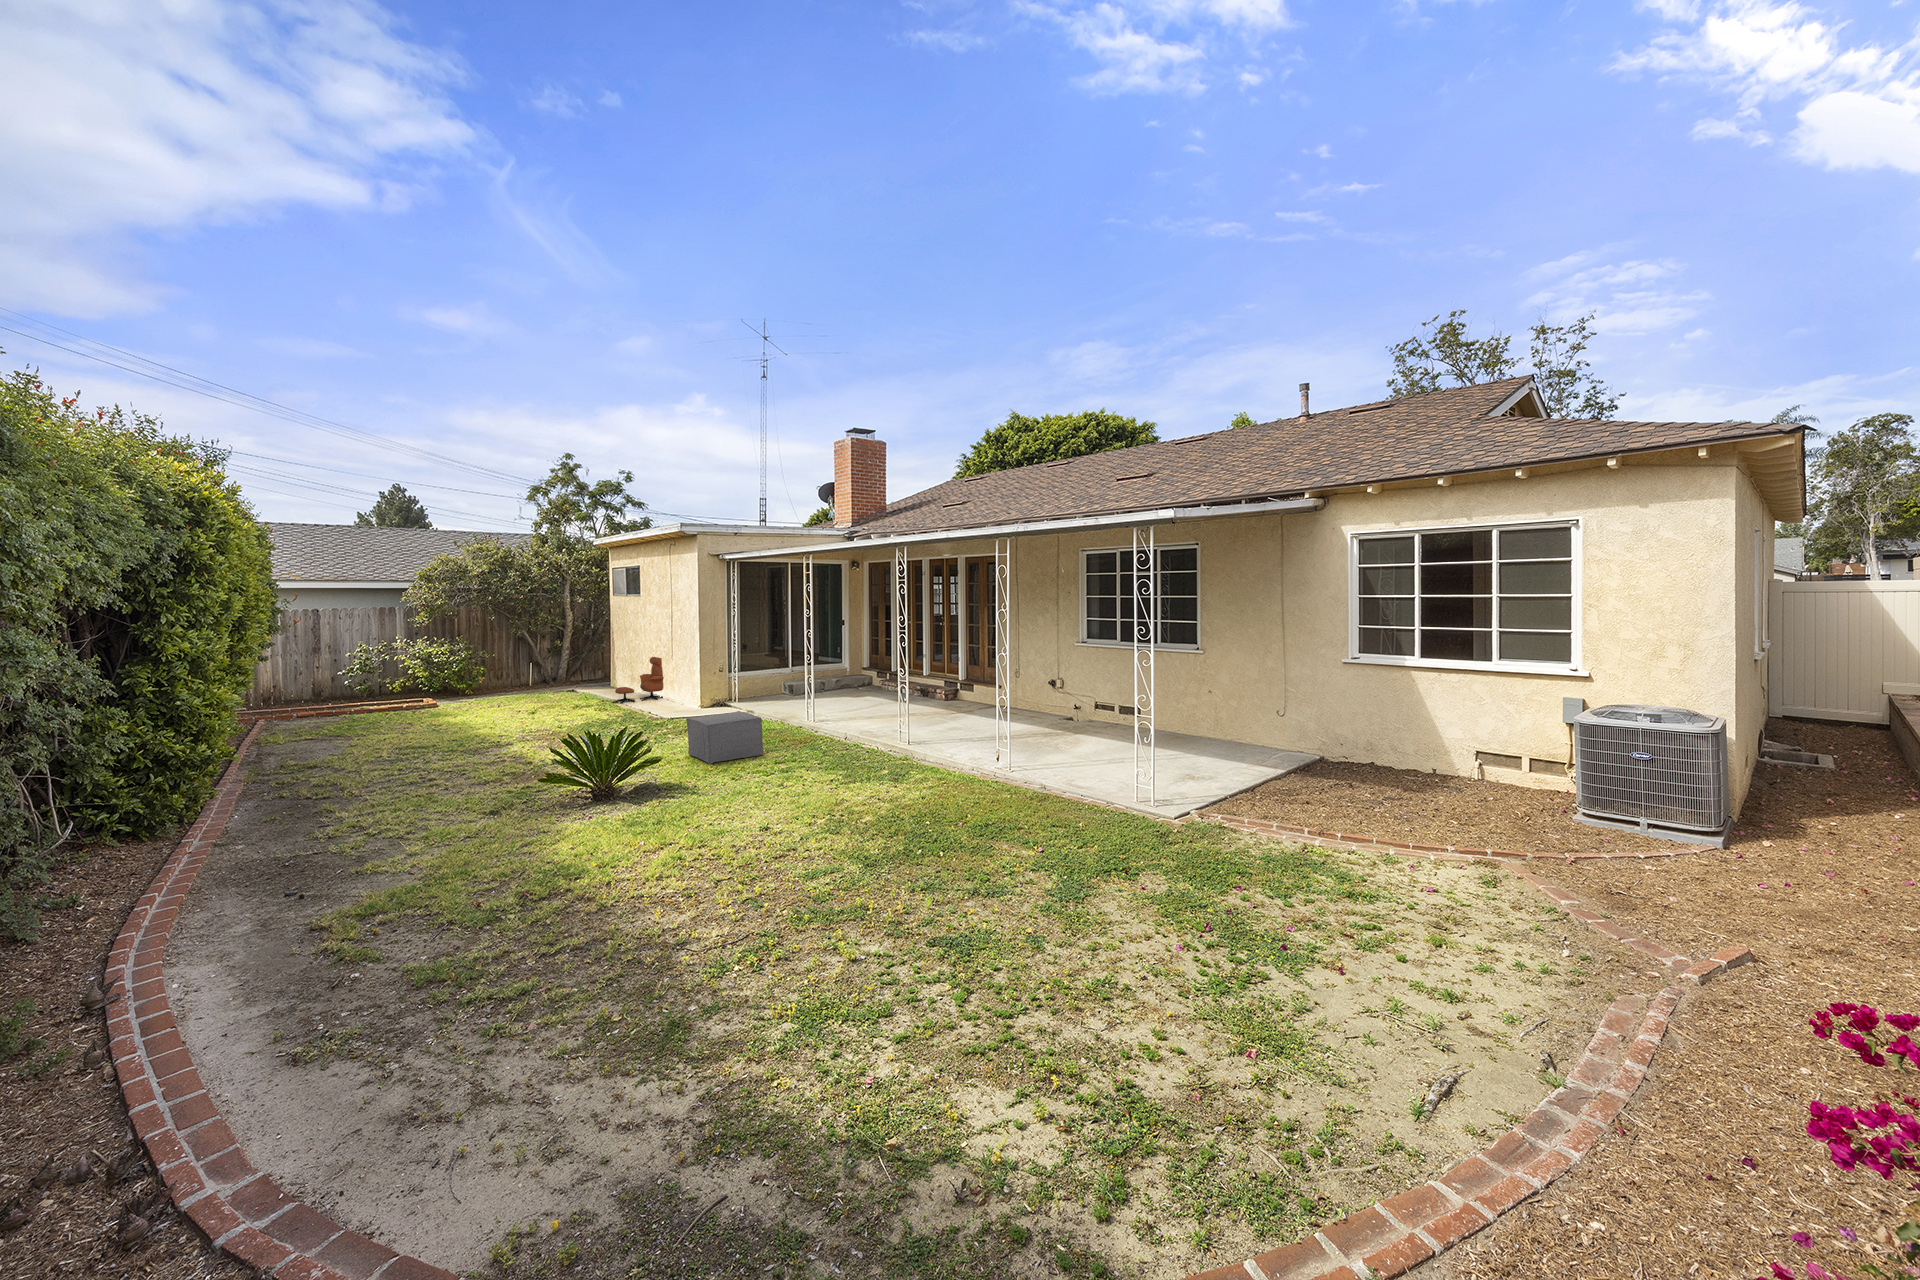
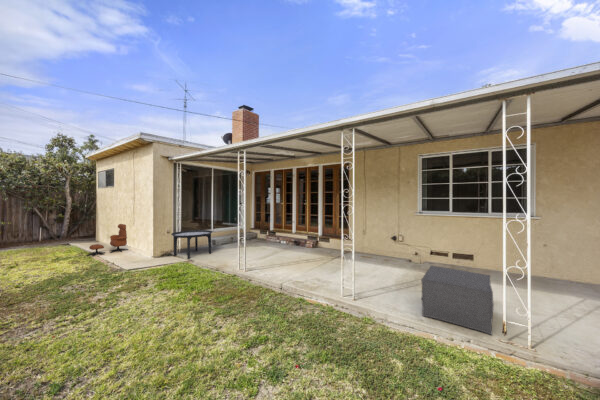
round table: none [725,668,786,709] -> present [171,230,213,259]
ottoman: present [686,711,763,764] -> present [421,266,494,335]

